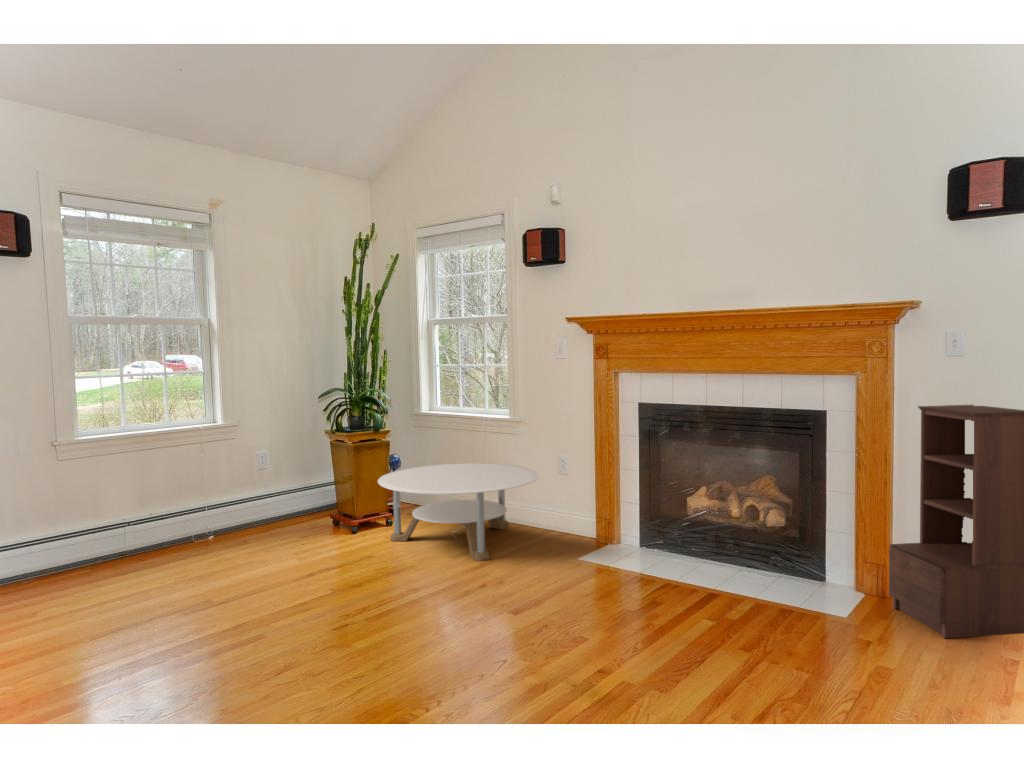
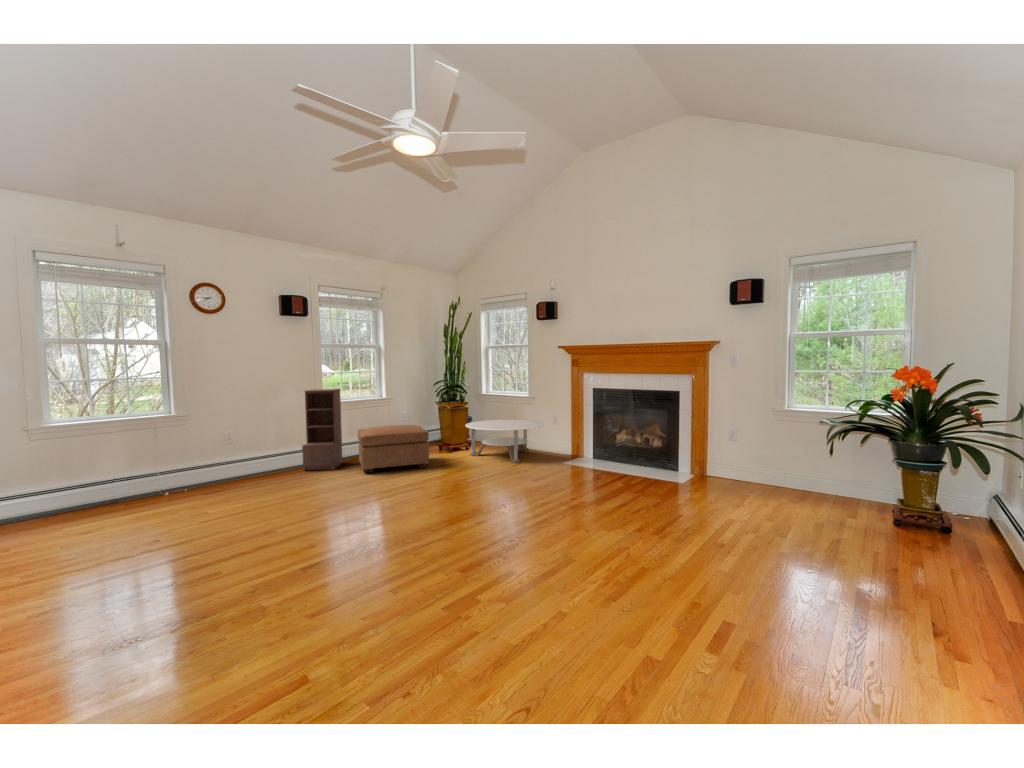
bookshelf: present [889,405,1024,638] -> present [302,389,342,470]
ottoman: none [139,483,296,594] -> present [358,425,429,473]

